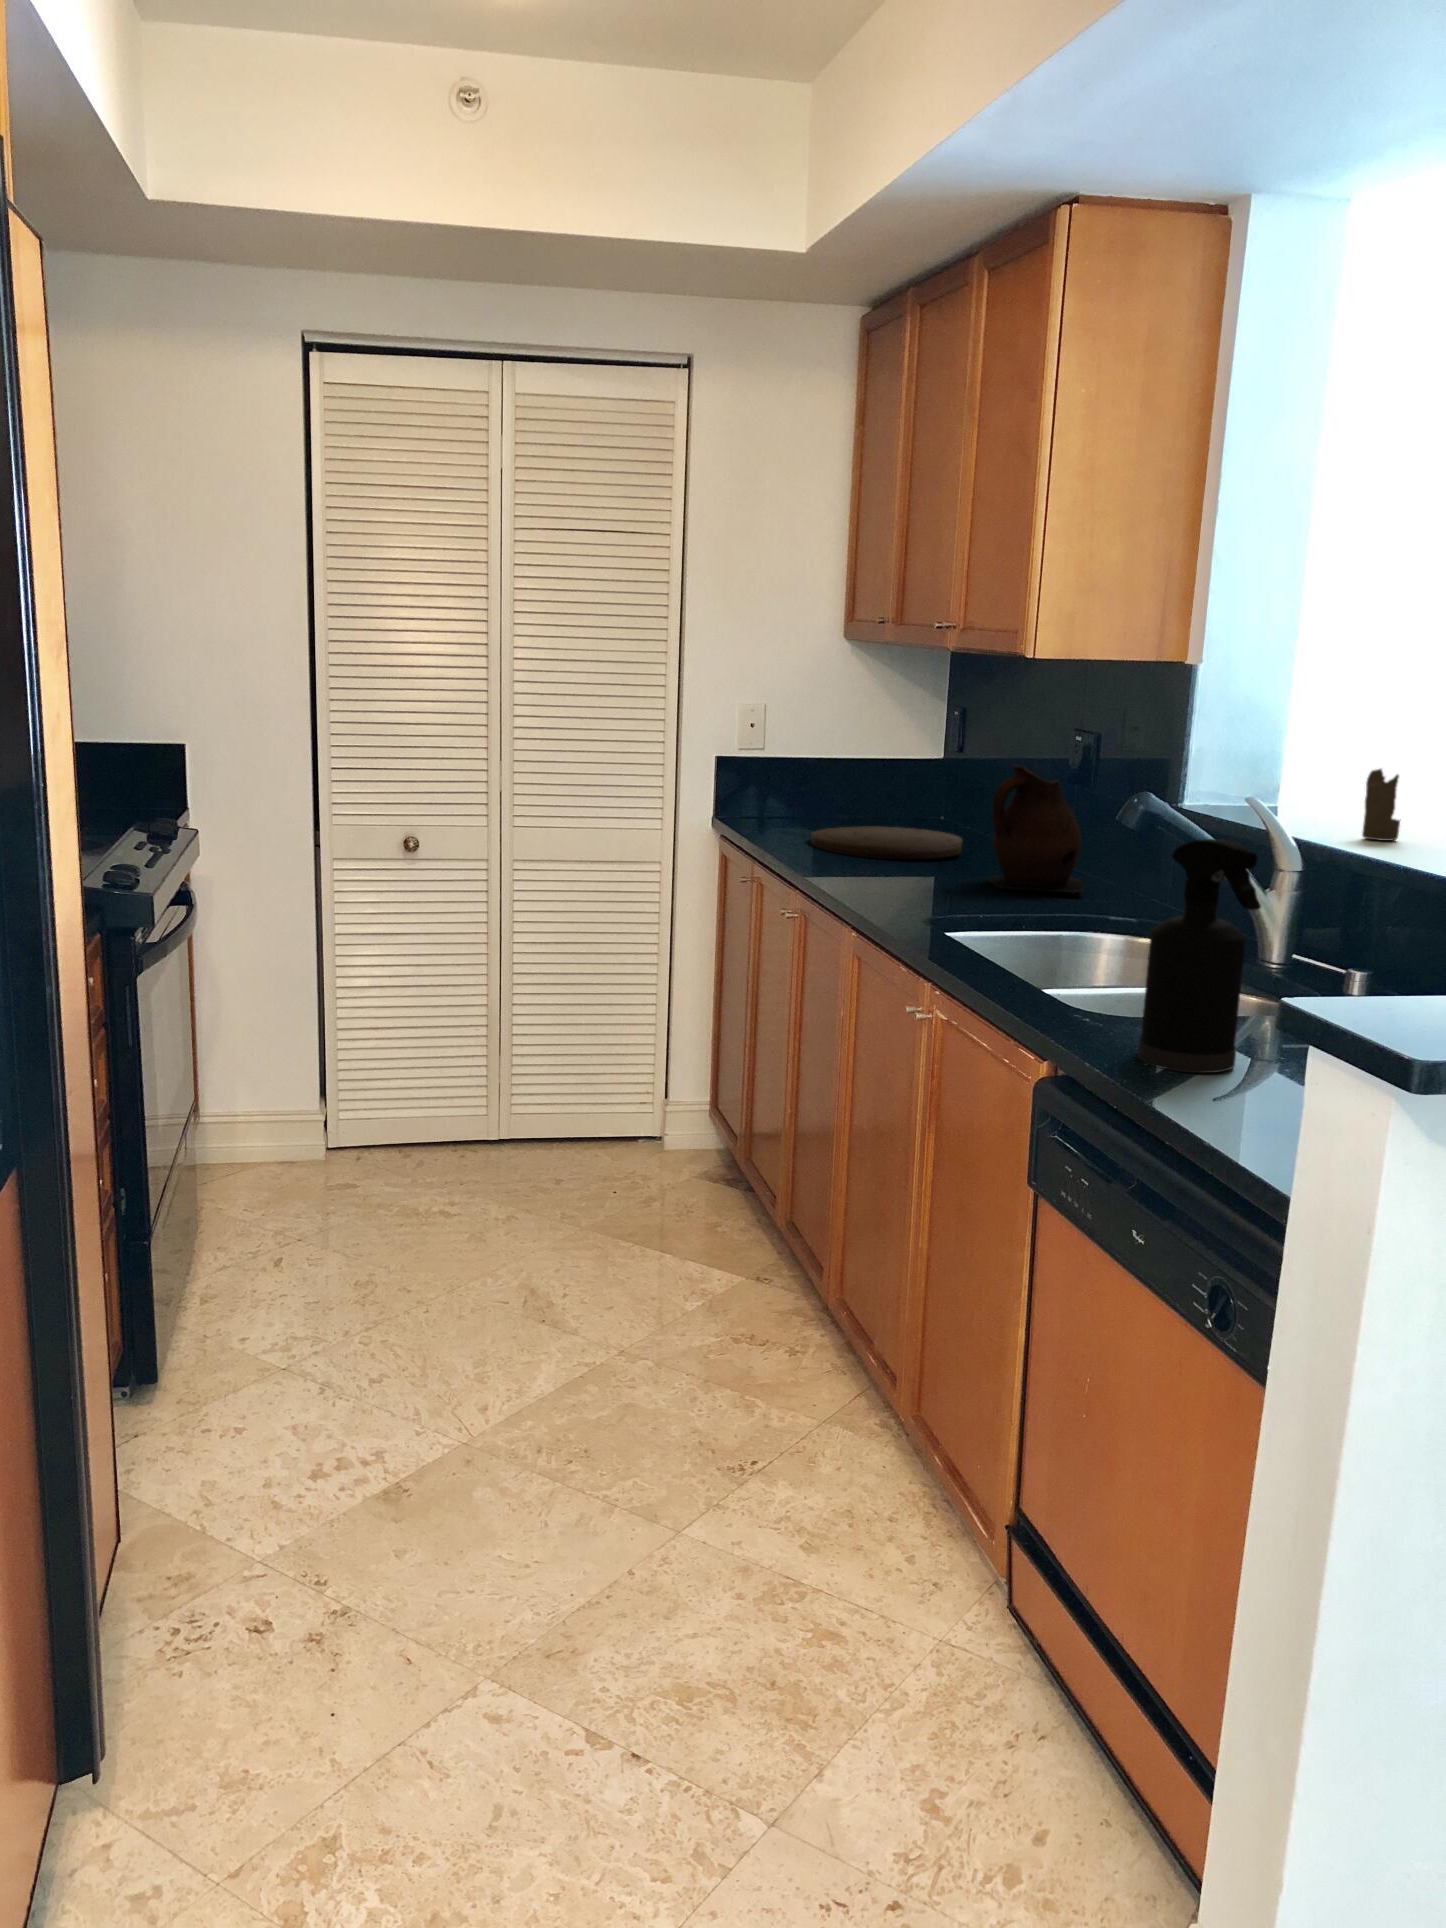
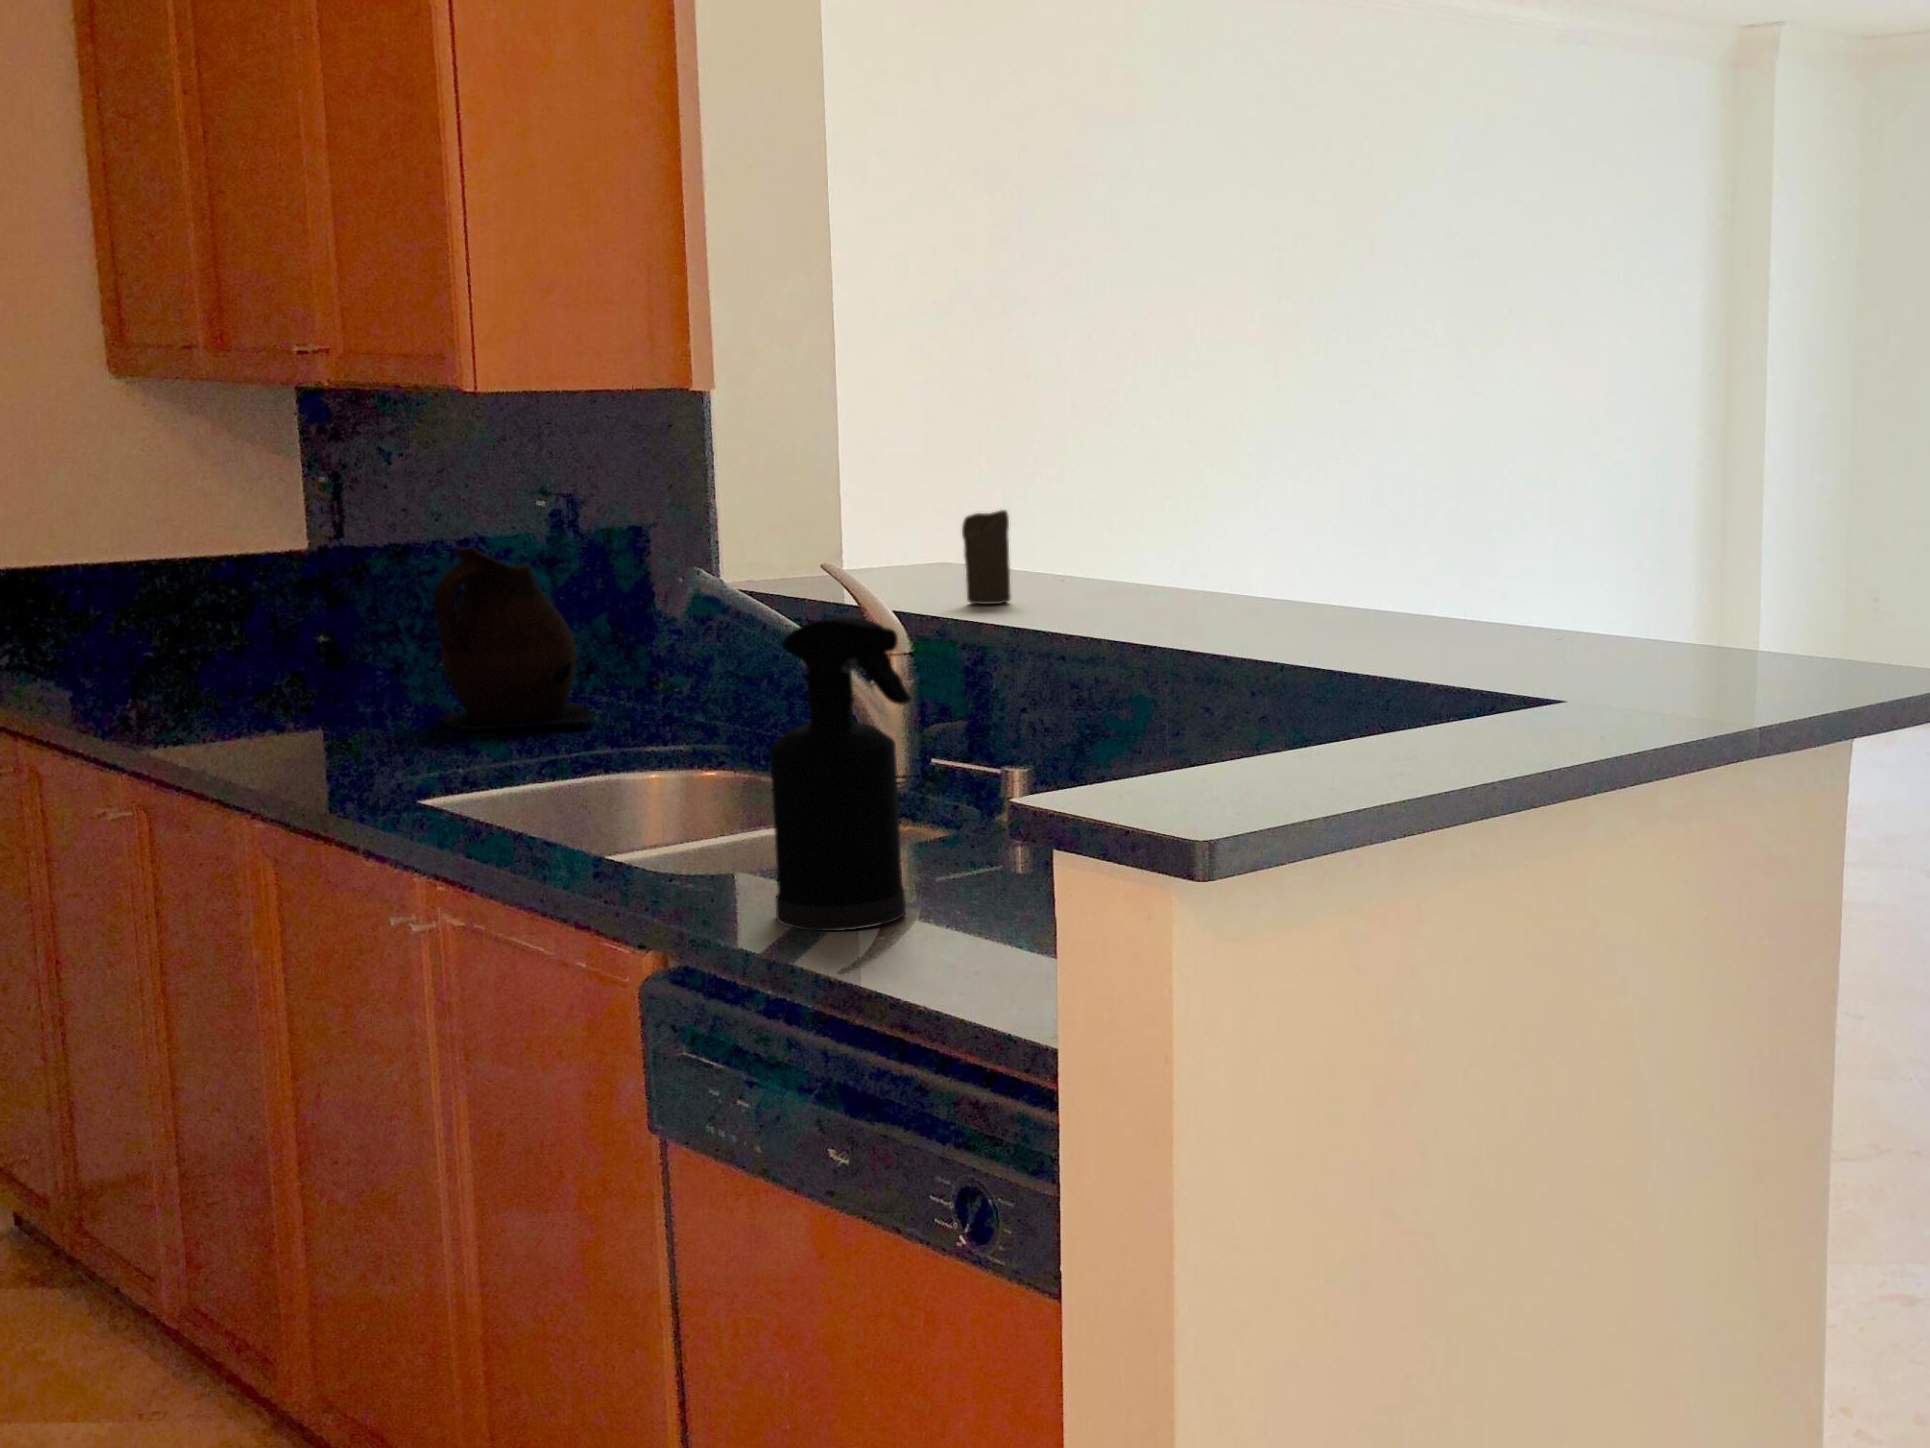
cutting board: present [811,827,962,859] -> none [114,658,379,711]

